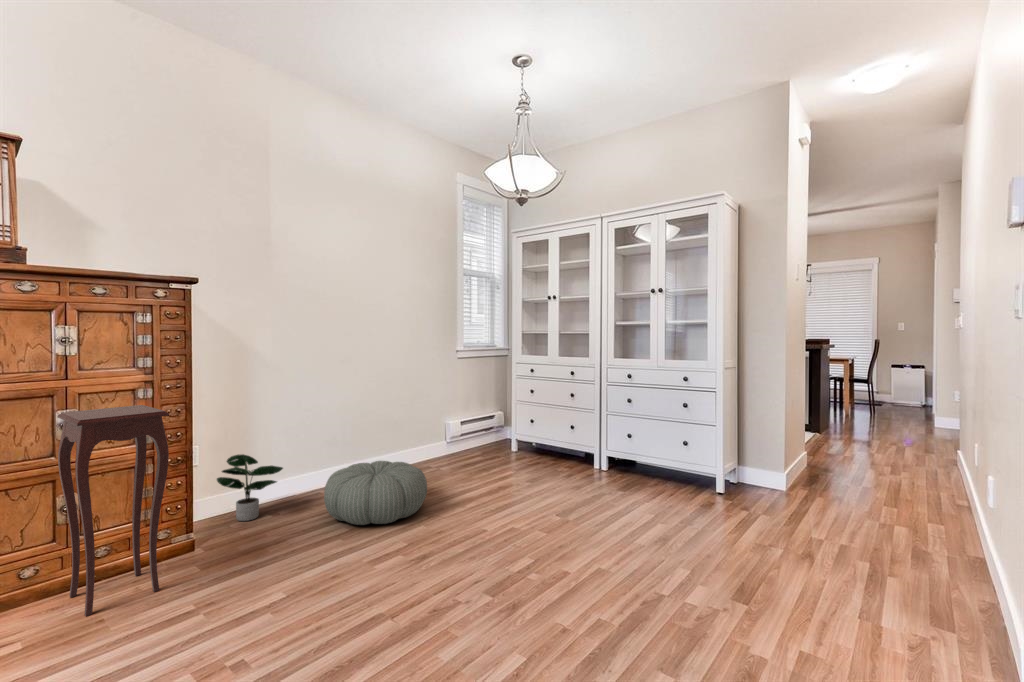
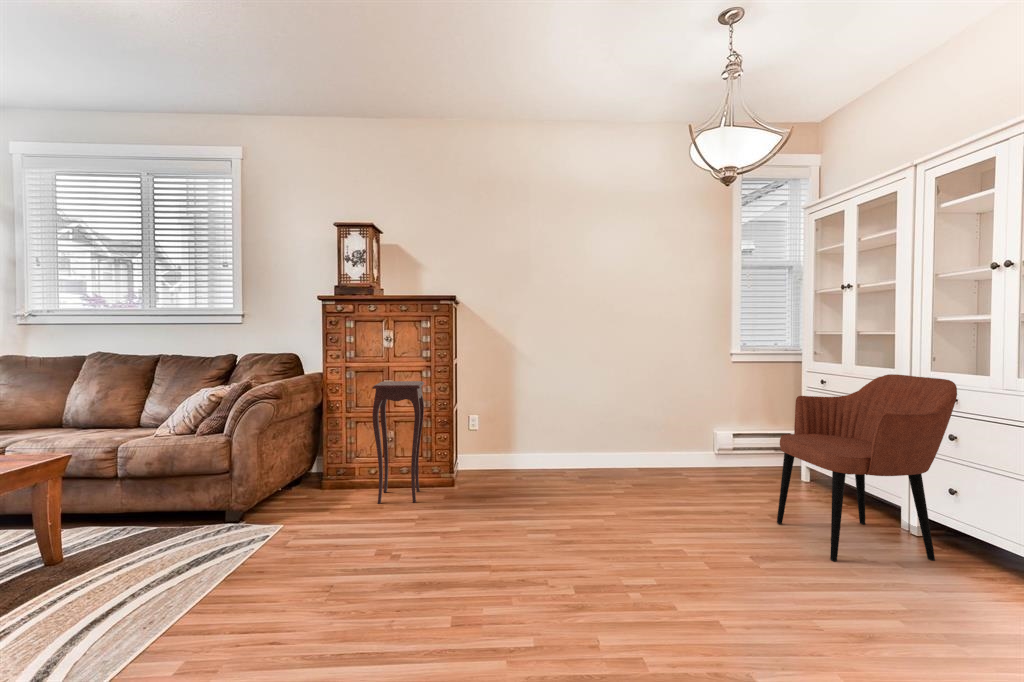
armchair: none [539,363,642,503] -> present [777,374,957,561]
potted plant: present [217,454,283,521] -> none [485,427,529,478]
pouf: present [324,461,427,525] -> none [542,451,634,508]

